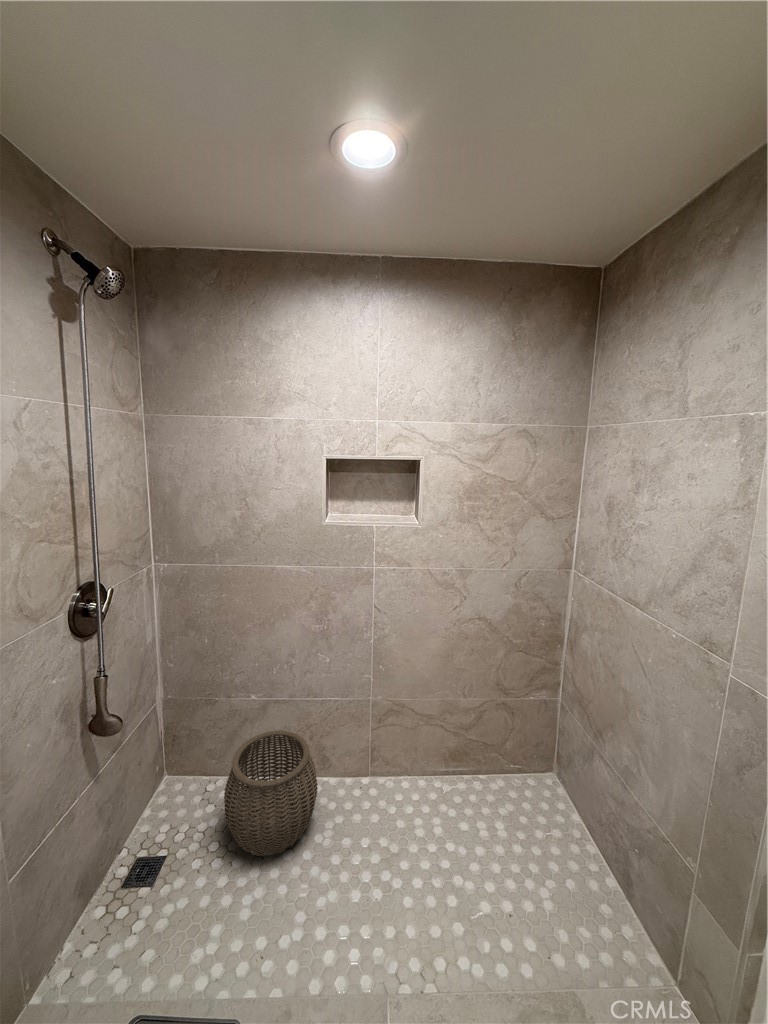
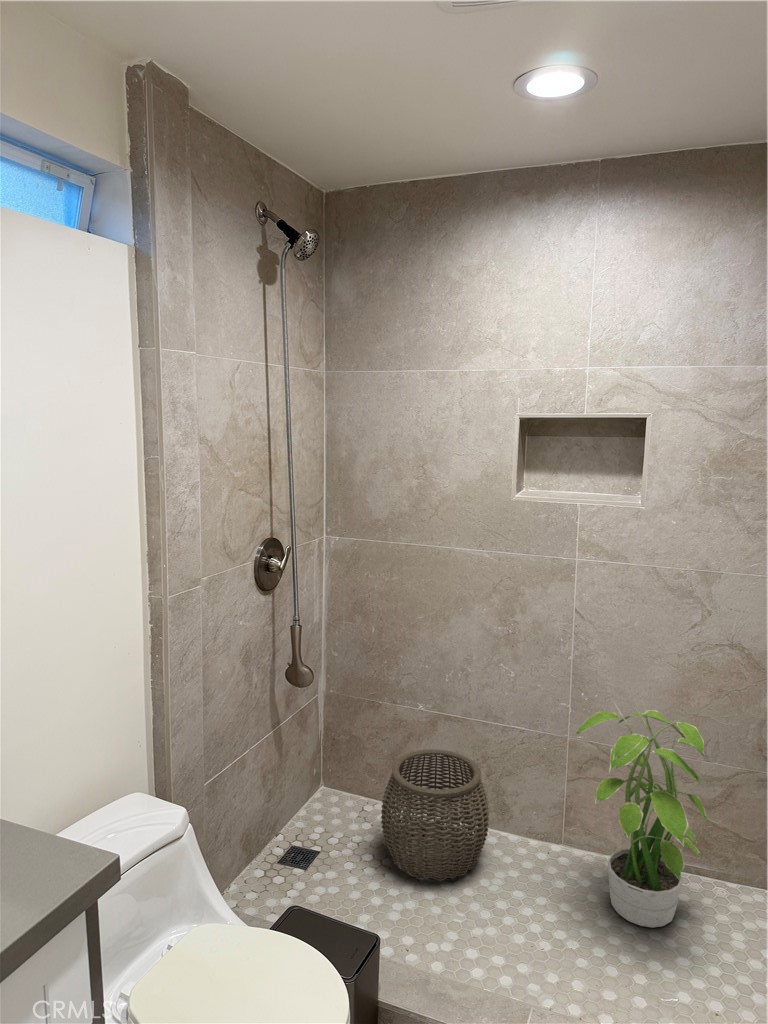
potted plant: none [379,669,479,839] -> present [572,700,707,928]

